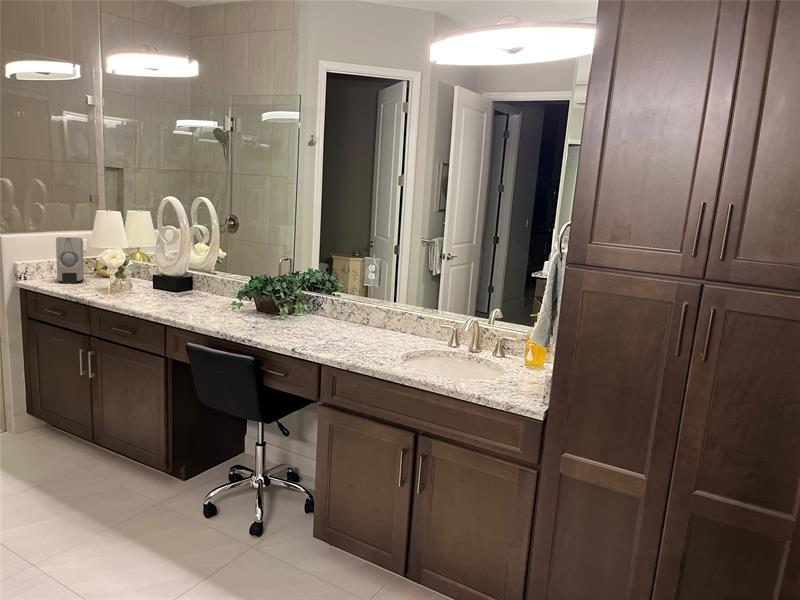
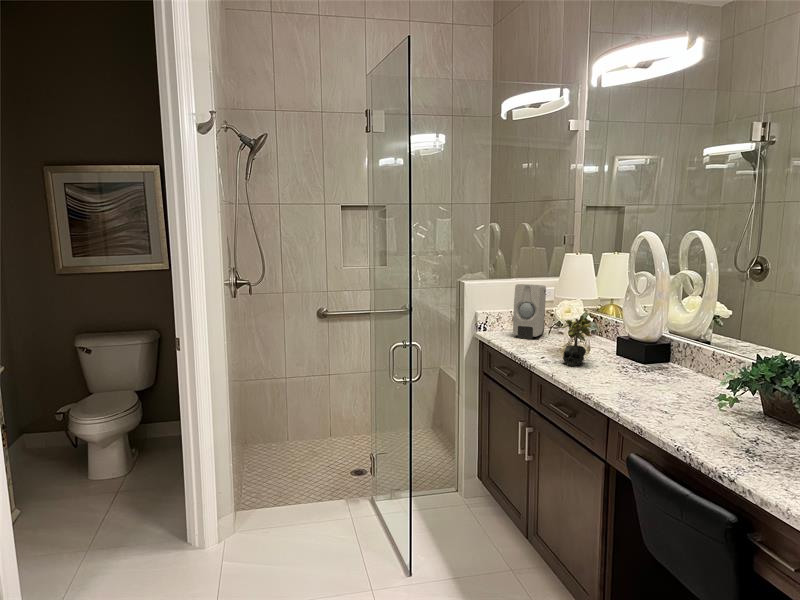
succulent plant: none [111,260,138,298] -> present [560,316,592,366]

